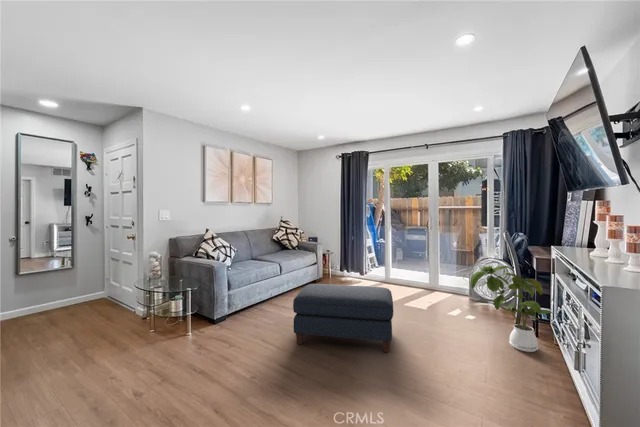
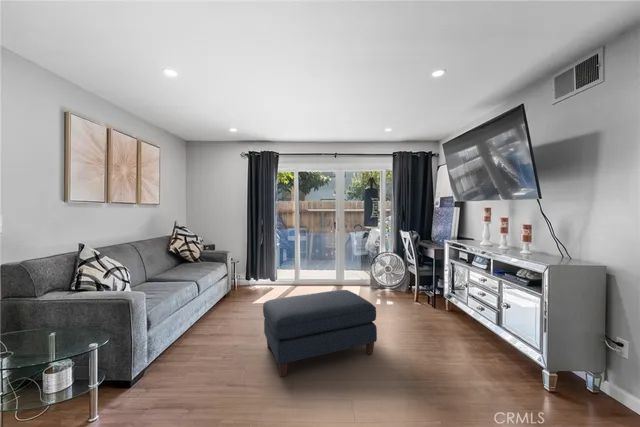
house plant: present [470,266,553,352] -> none [409,257,470,321]

